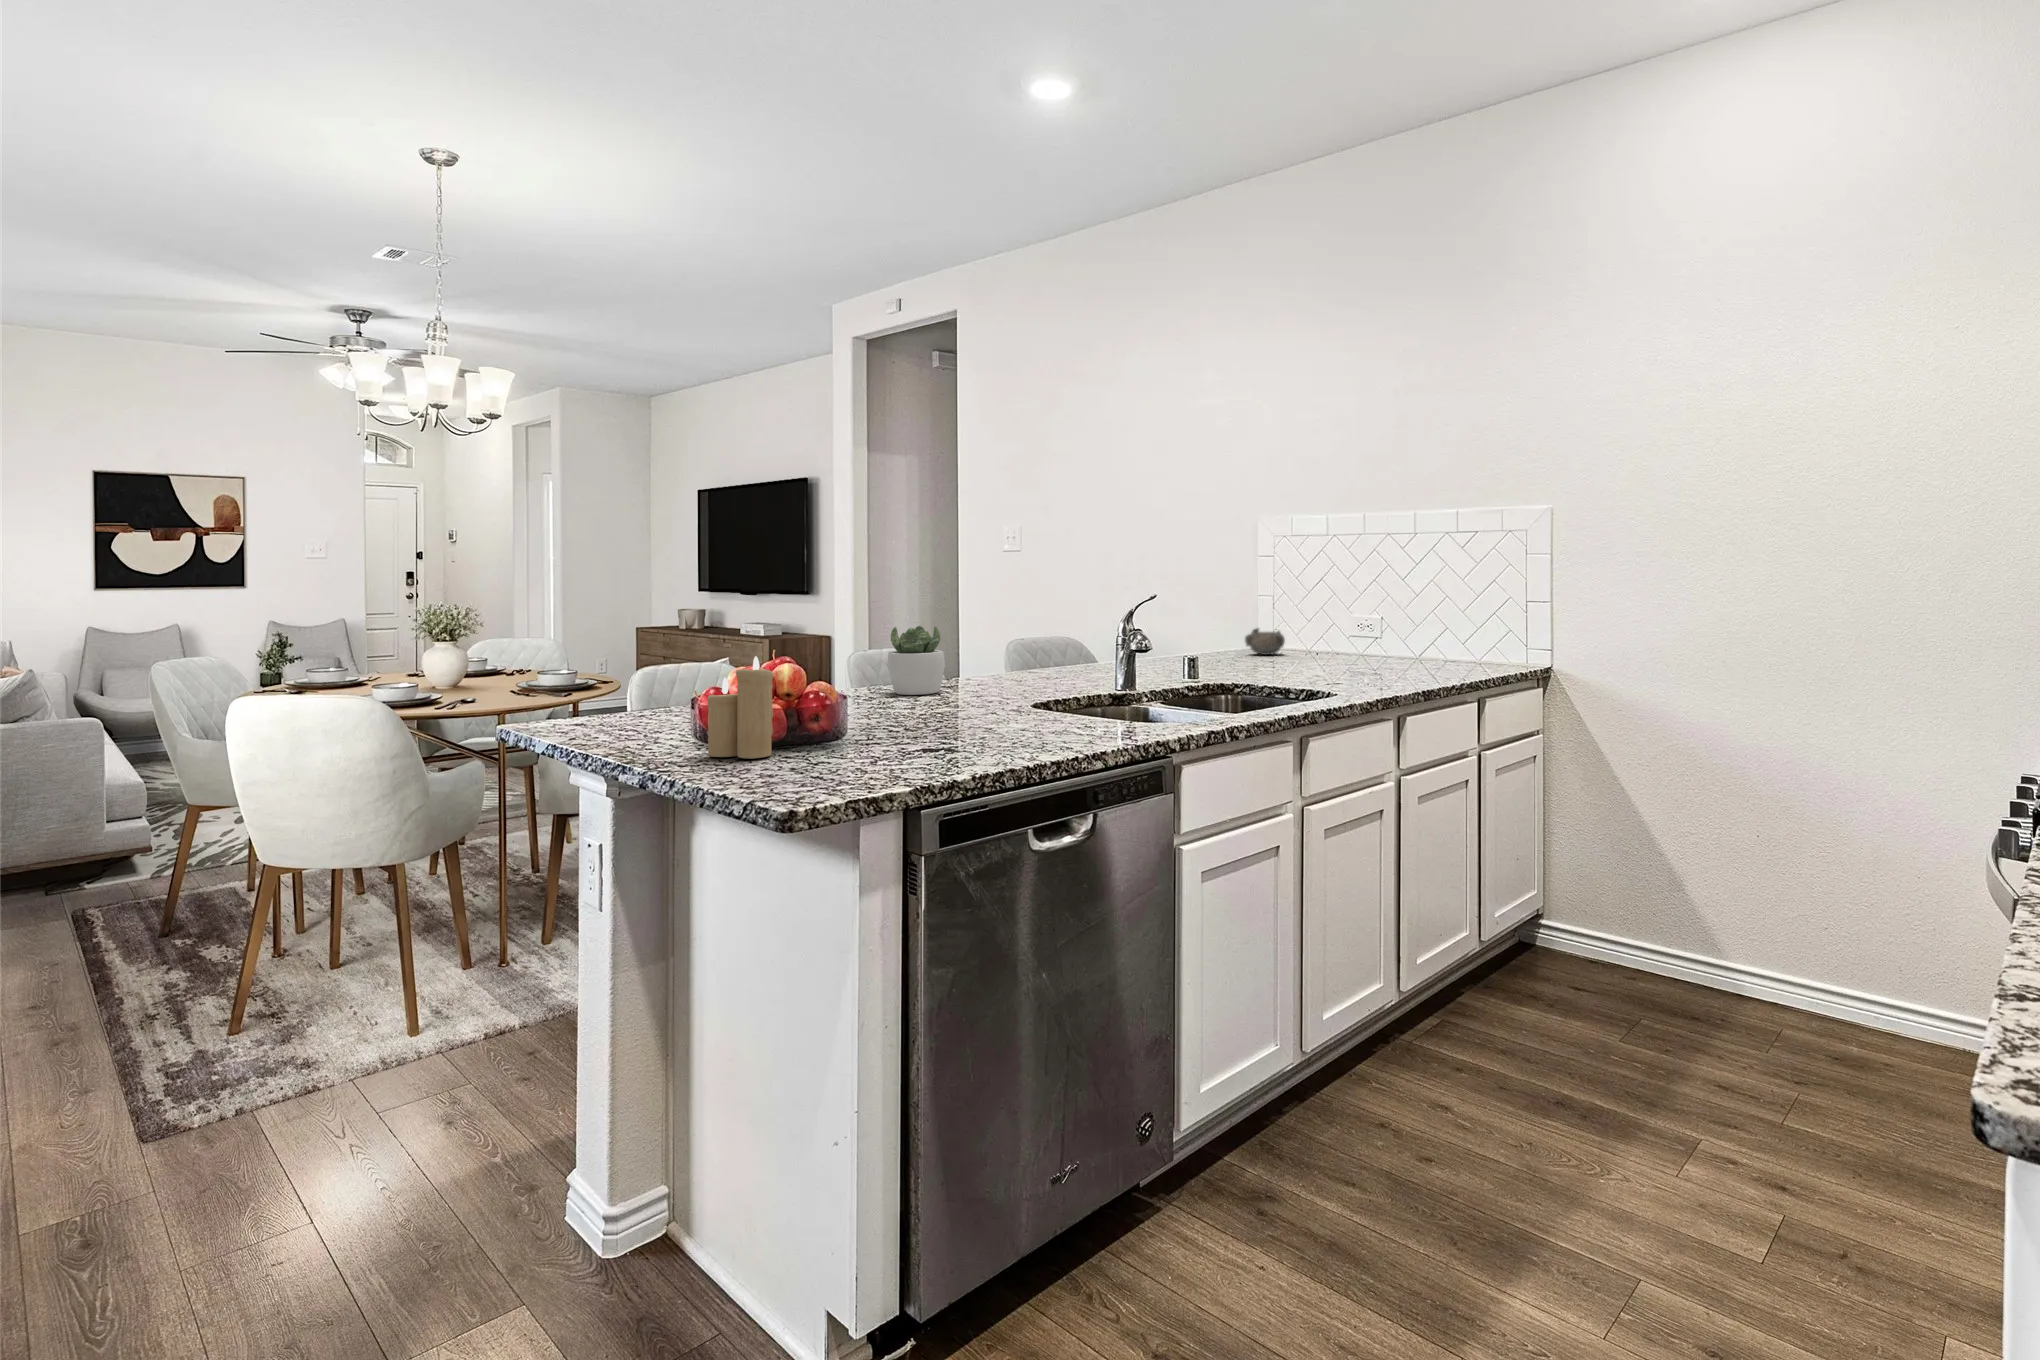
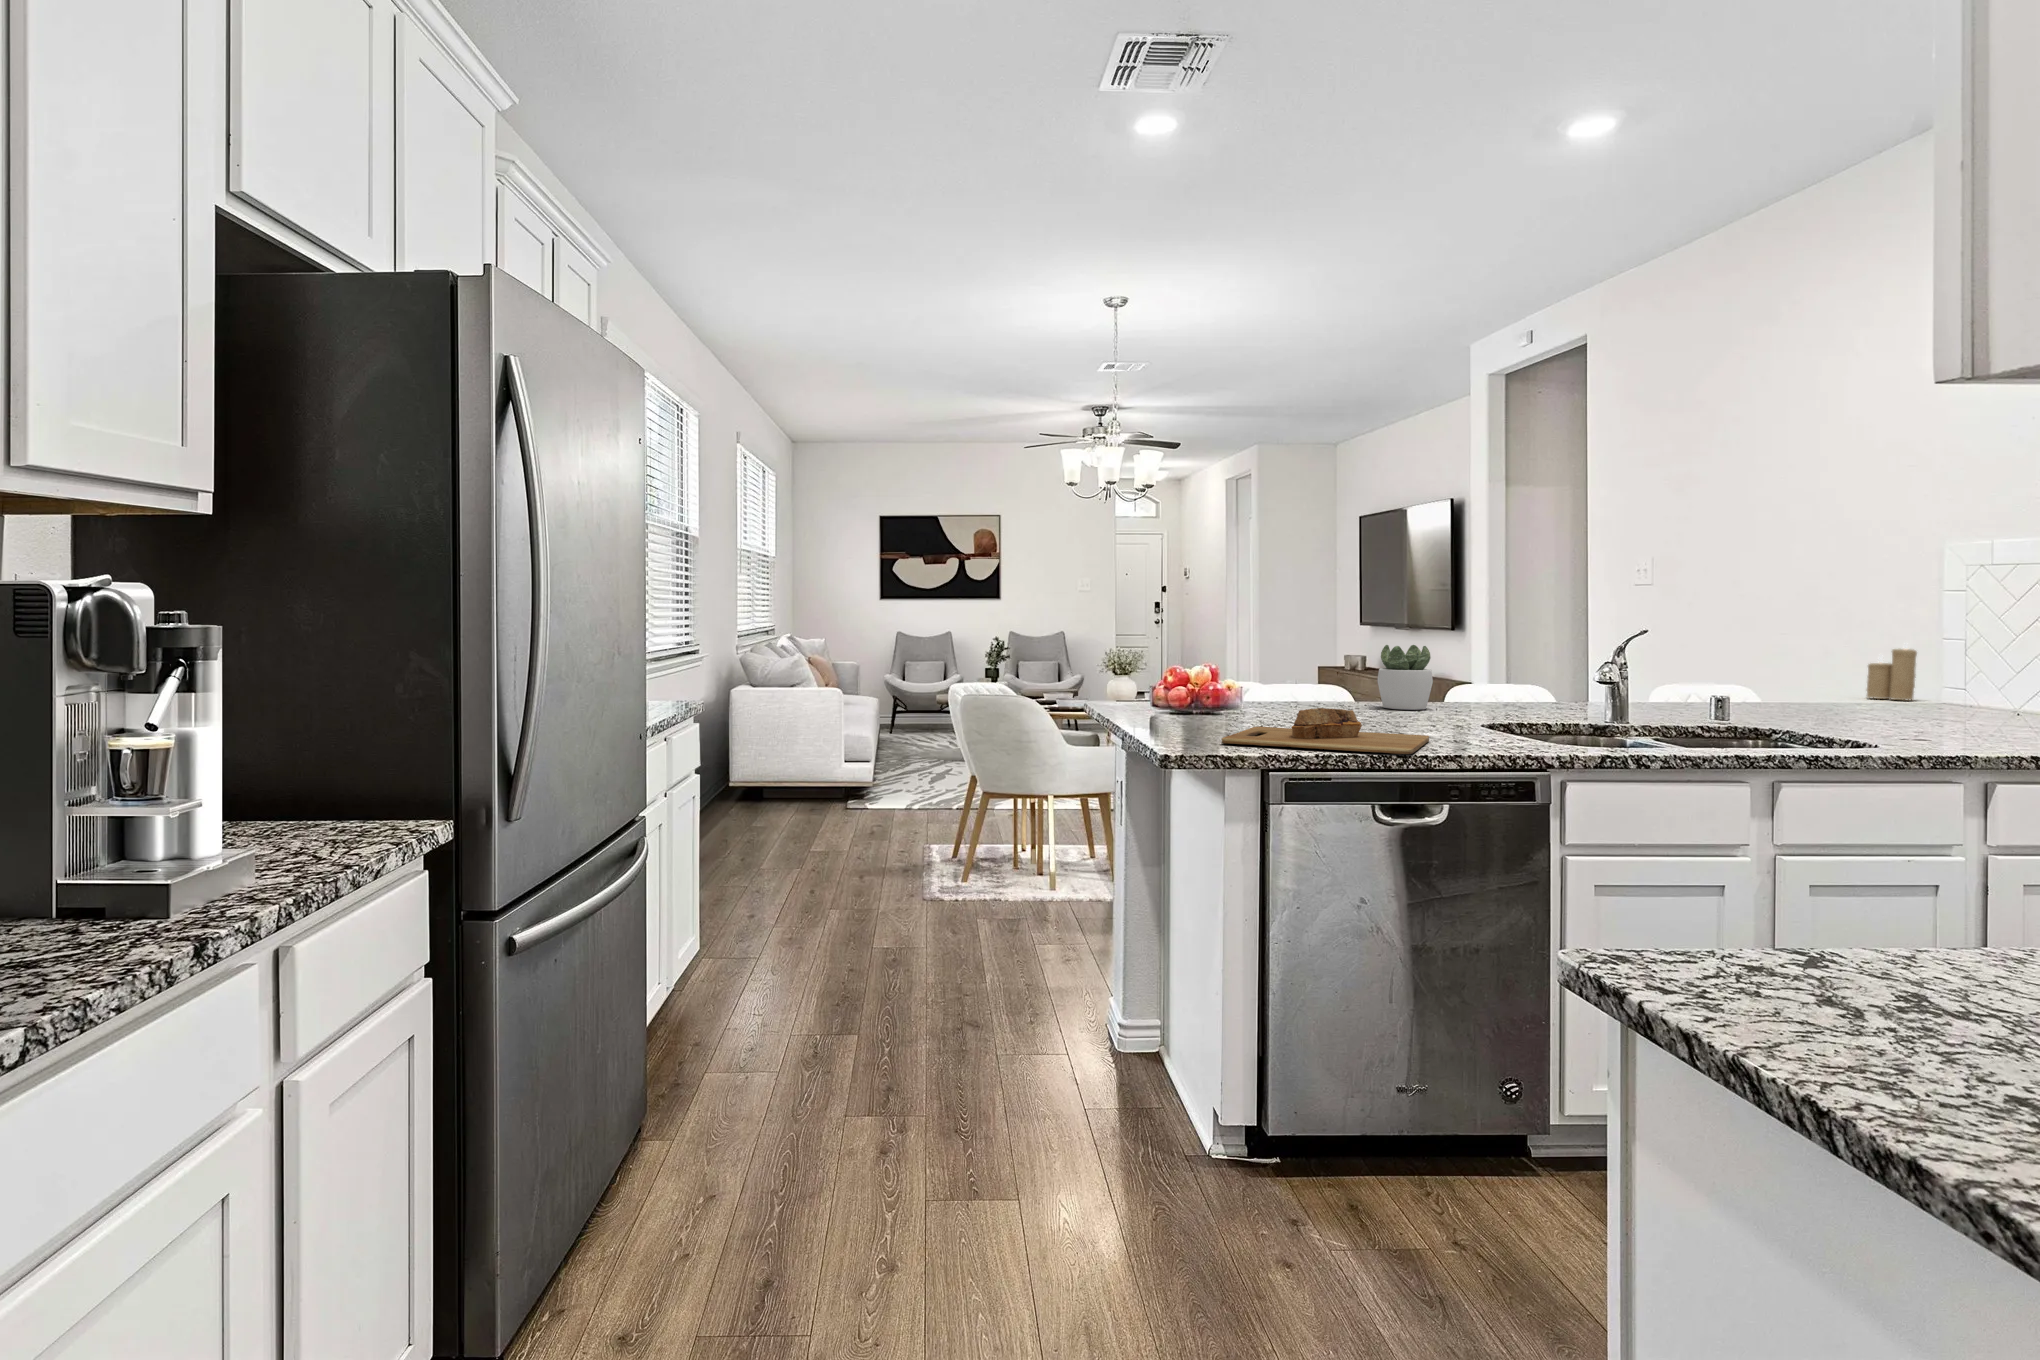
decorative bowl: present [1245,628,1285,655] -> none [1921,673,1990,709]
candle: present [707,656,773,759] -> present [1867,643,1917,700]
cutting board: none [828,710,1065,775] -> present [1222,708,1429,754]

